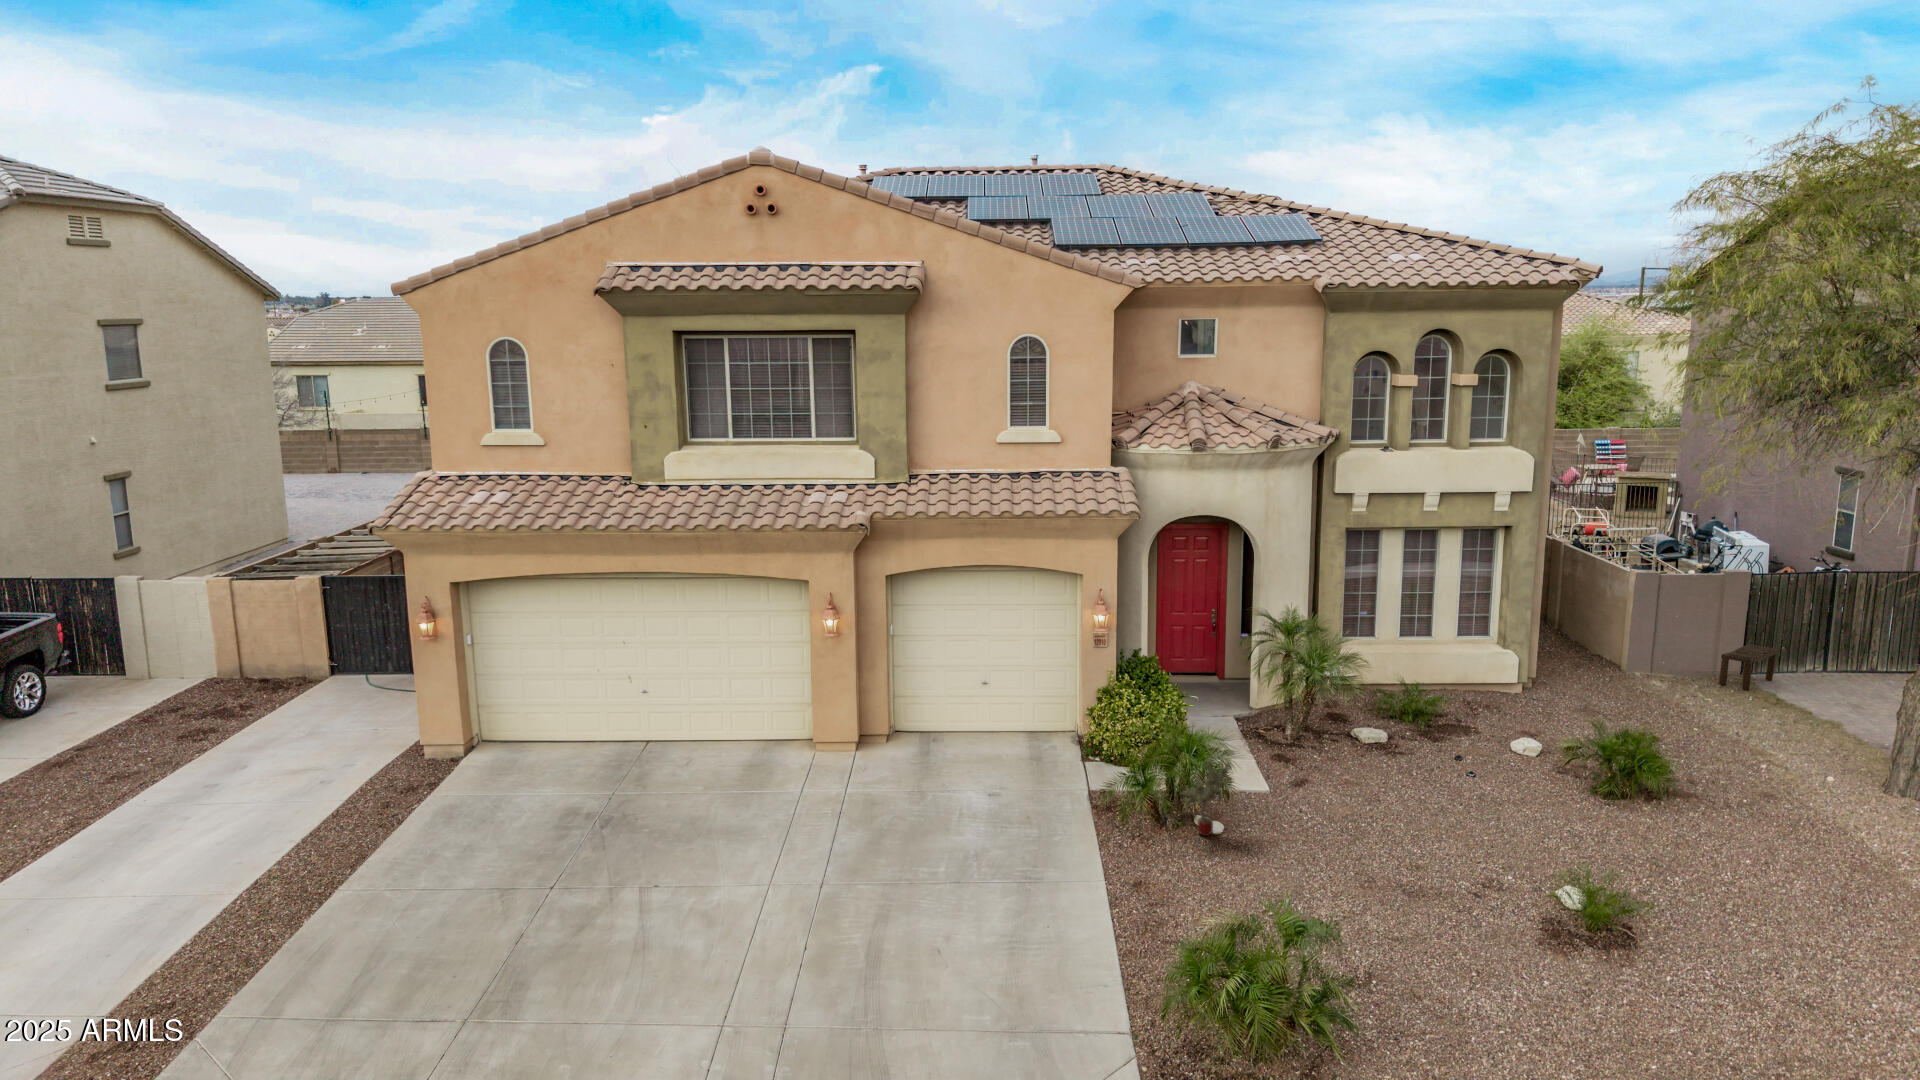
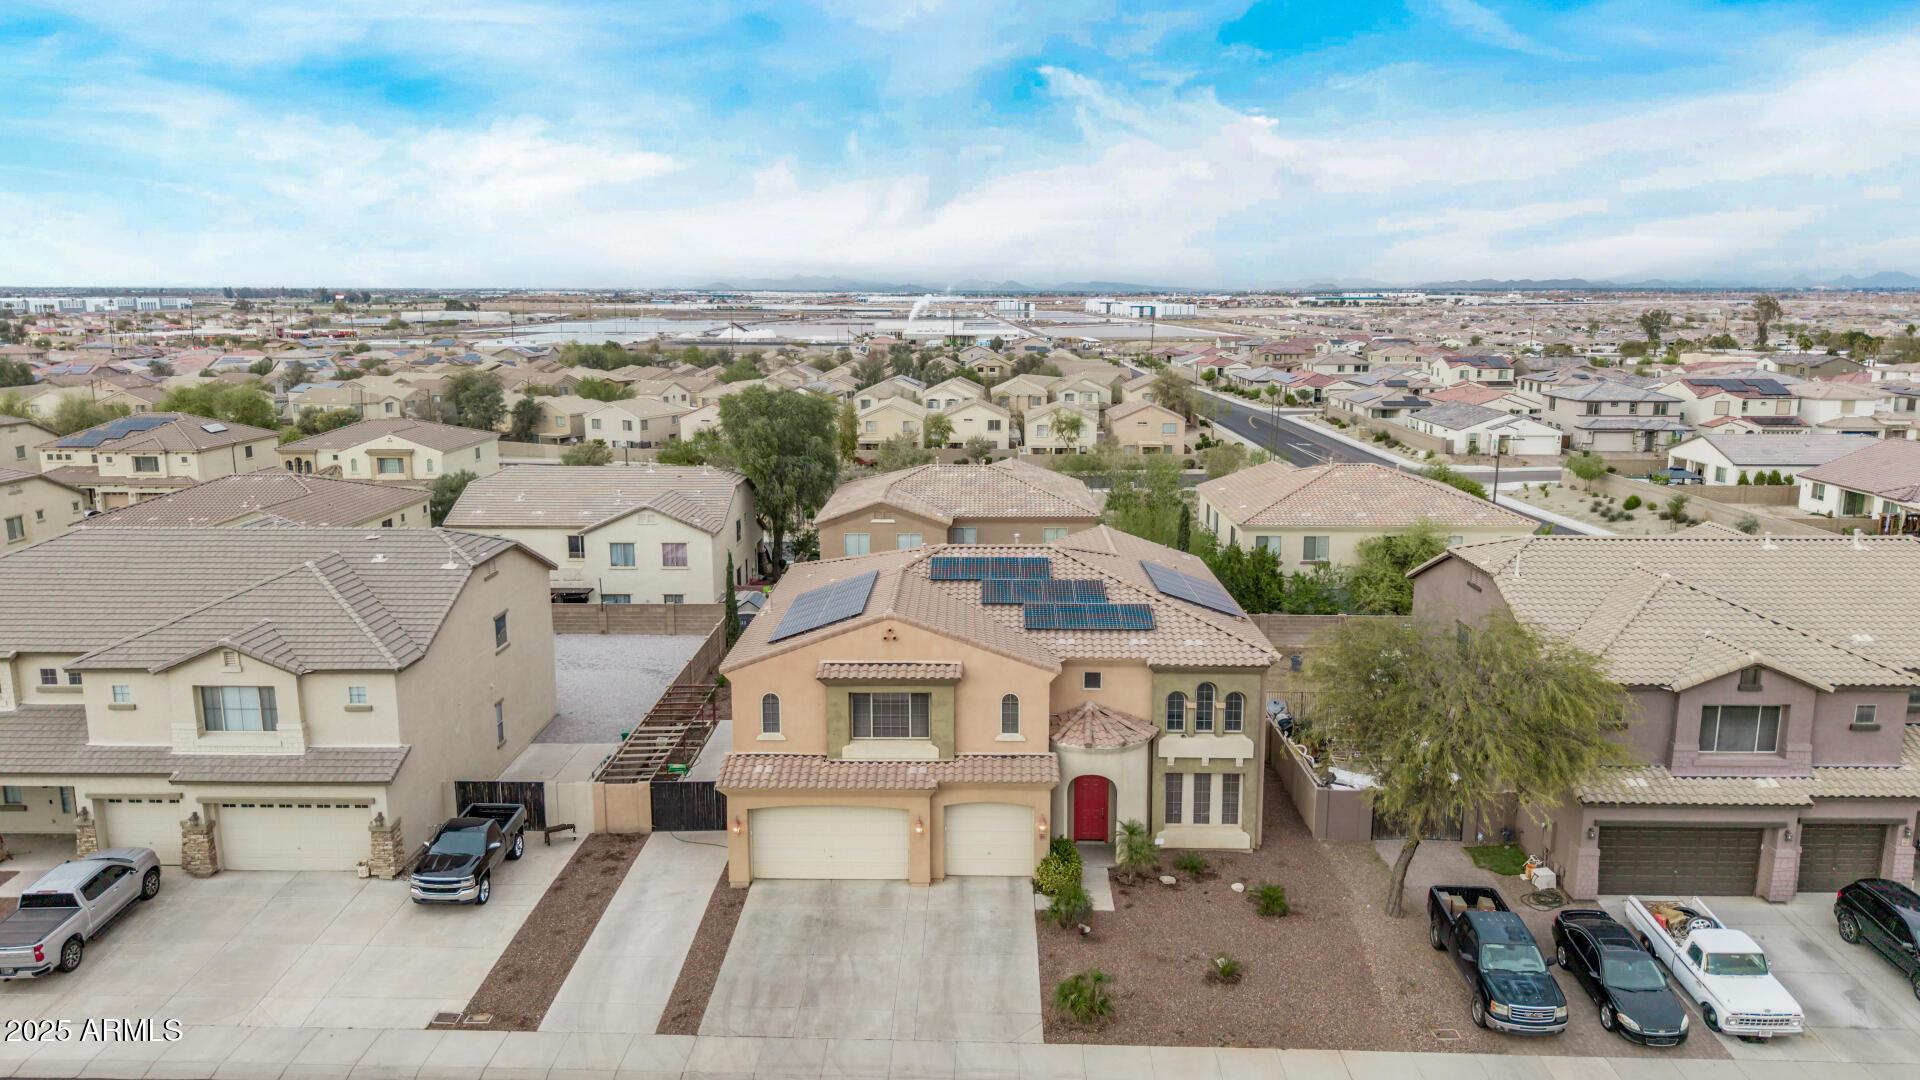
bench: present [1719,644,1779,691] -> present [544,824,576,846]

